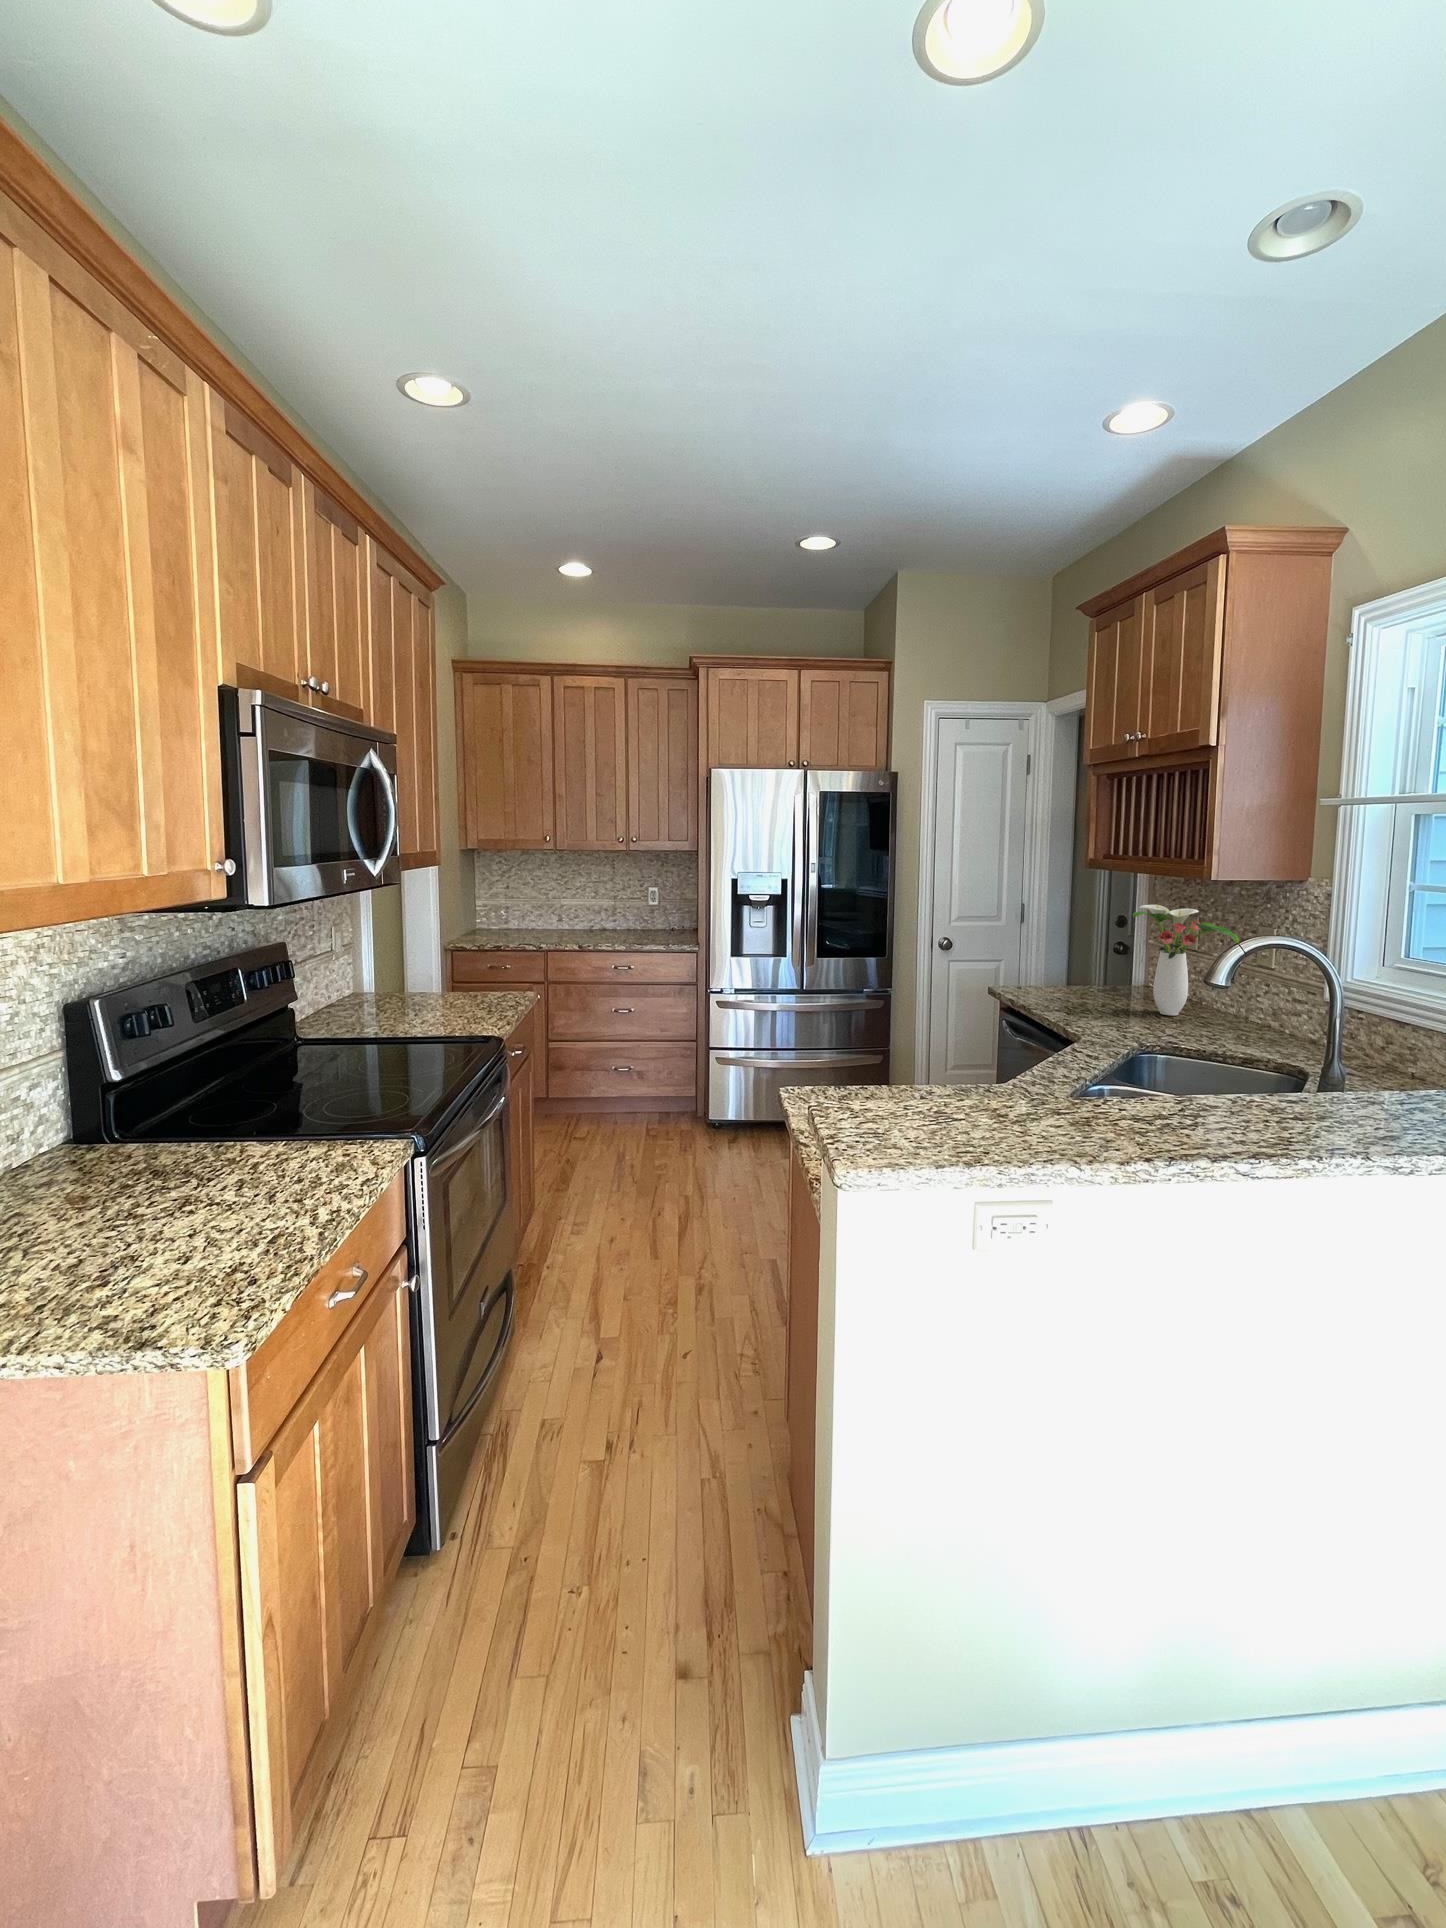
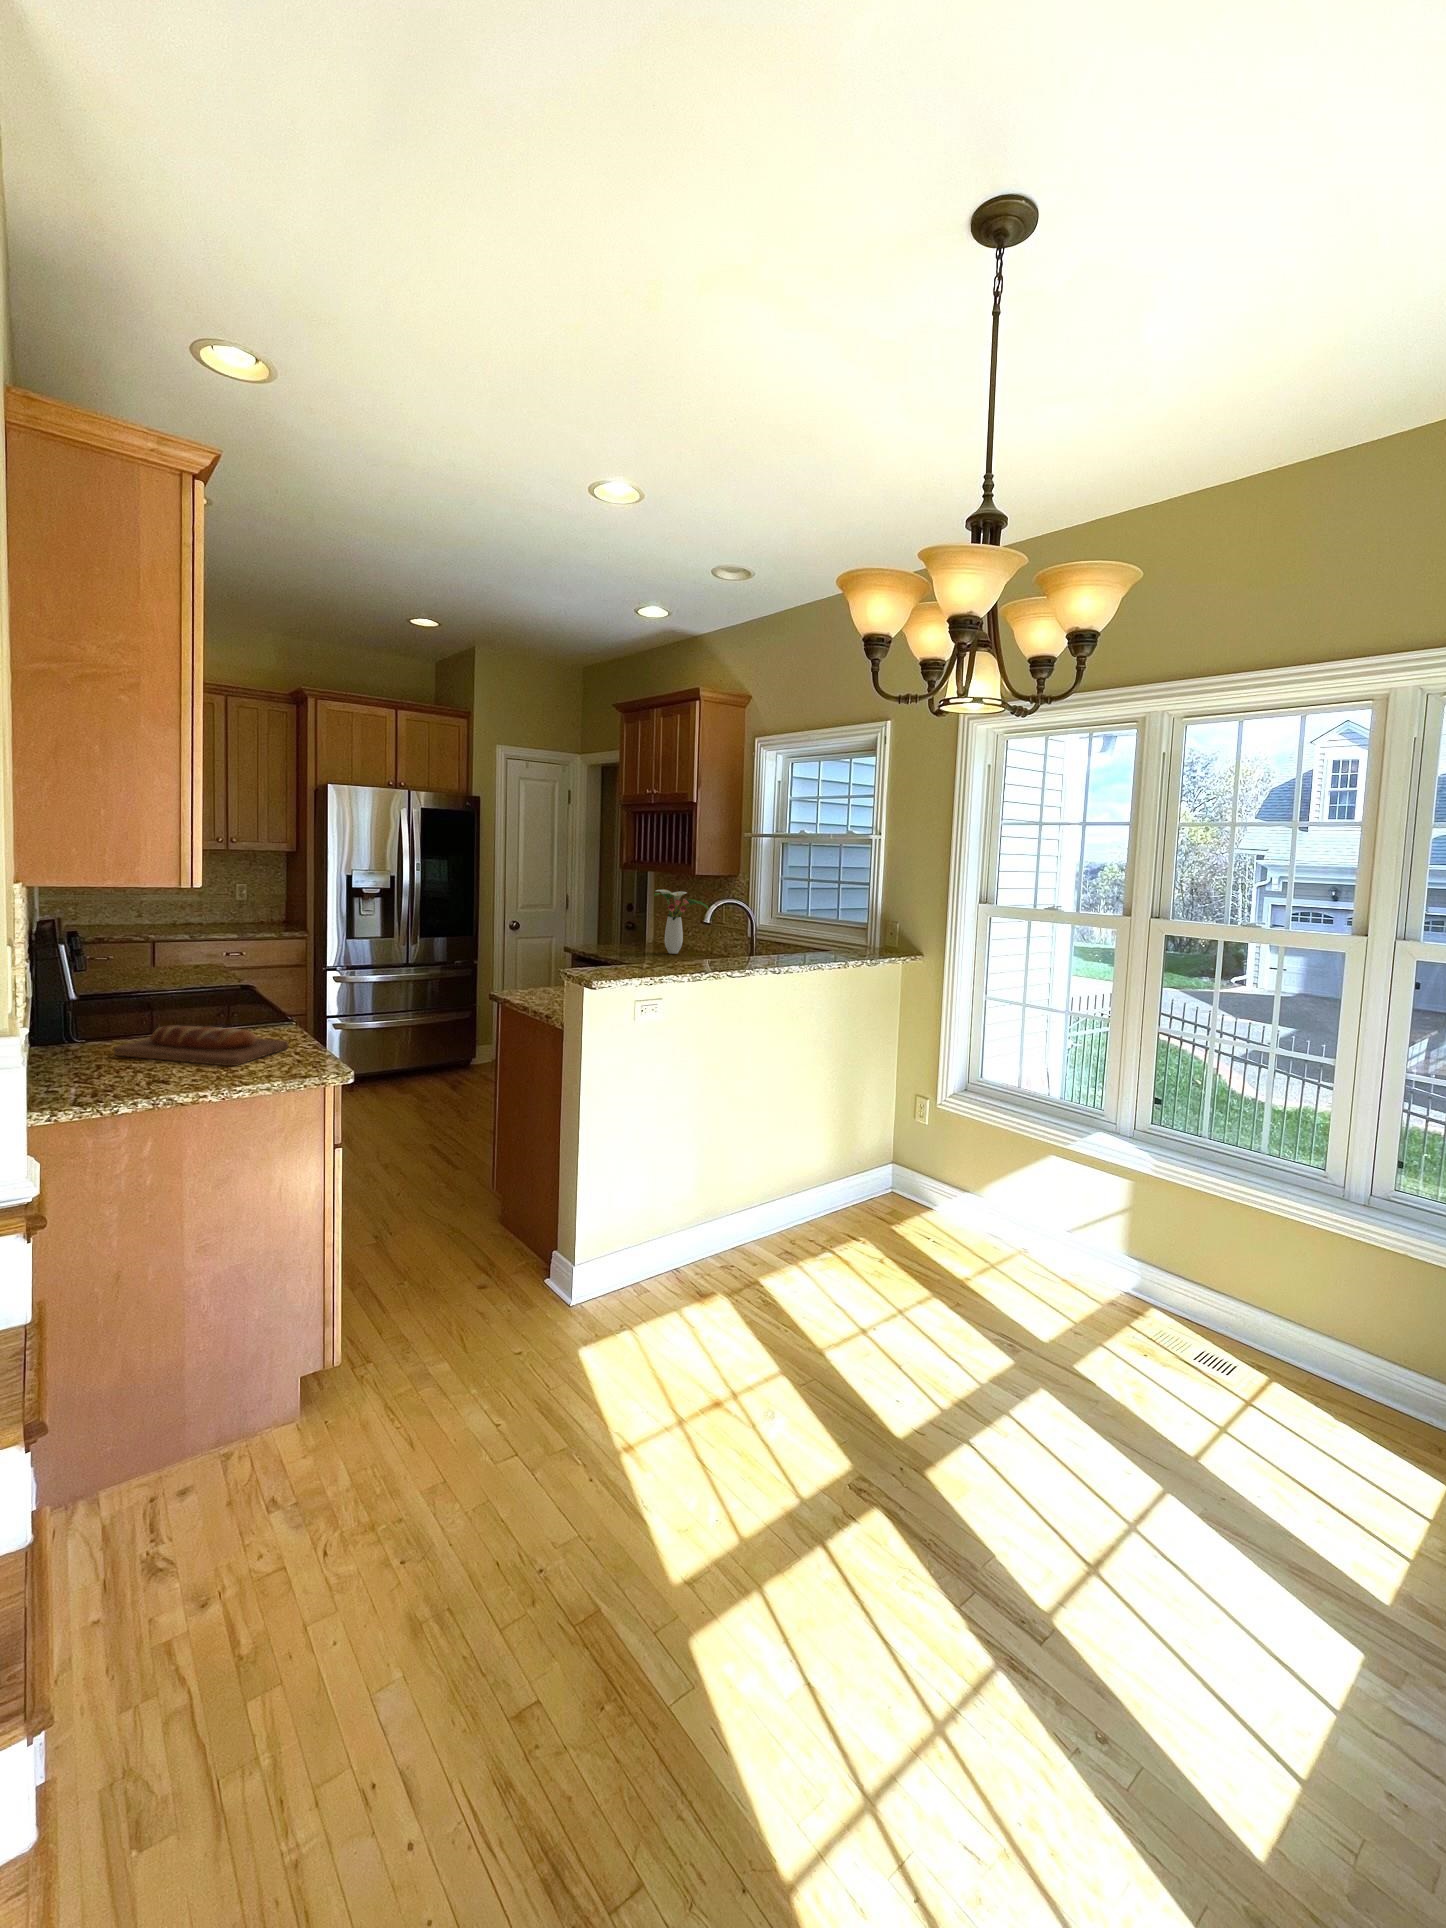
bread loaf: none [55,1151,272,1275] -> present [114,1026,289,1066]

